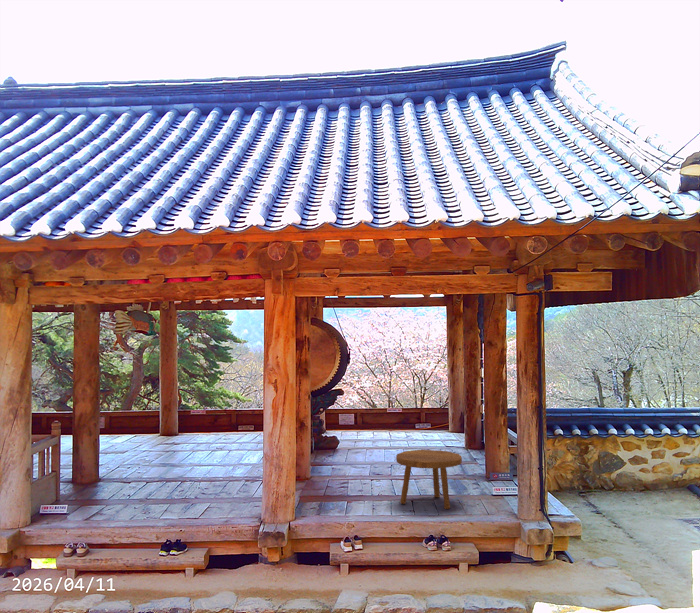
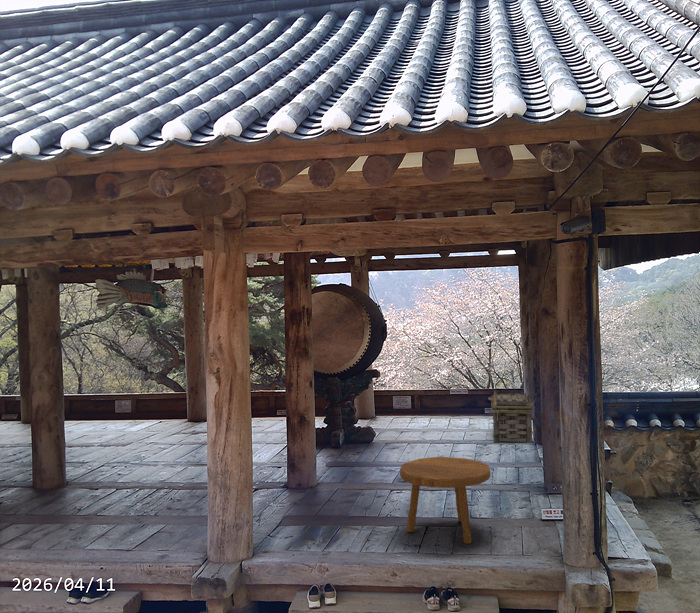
basket: none [430,405,467,448] -> present [488,390,532,443]

